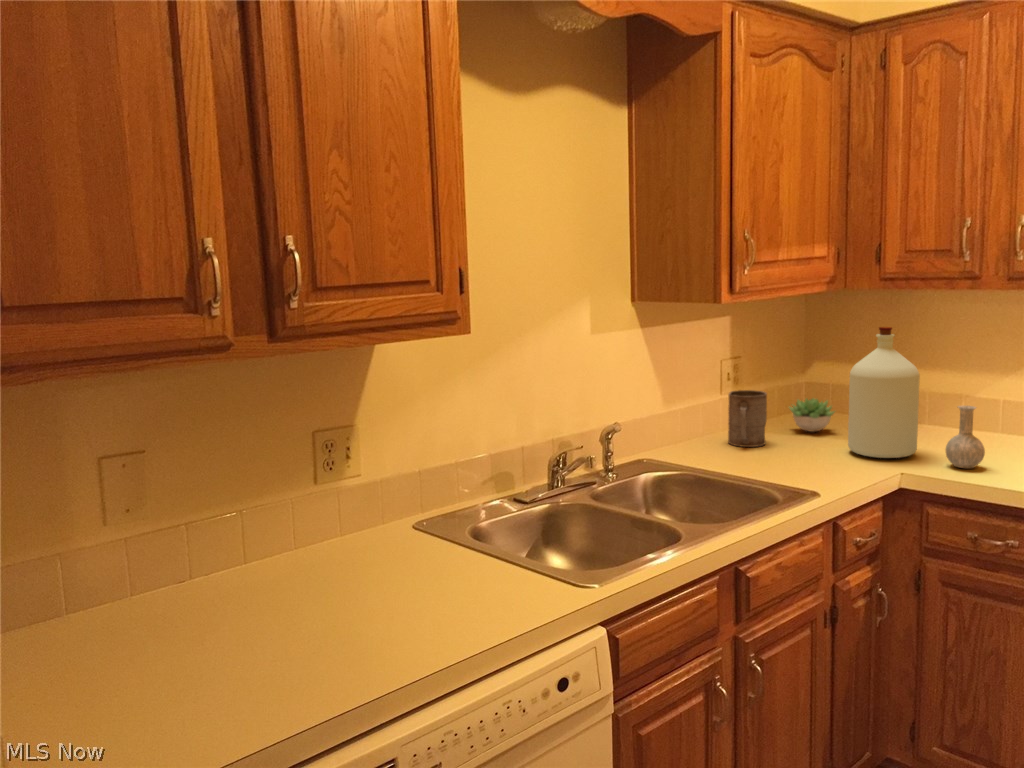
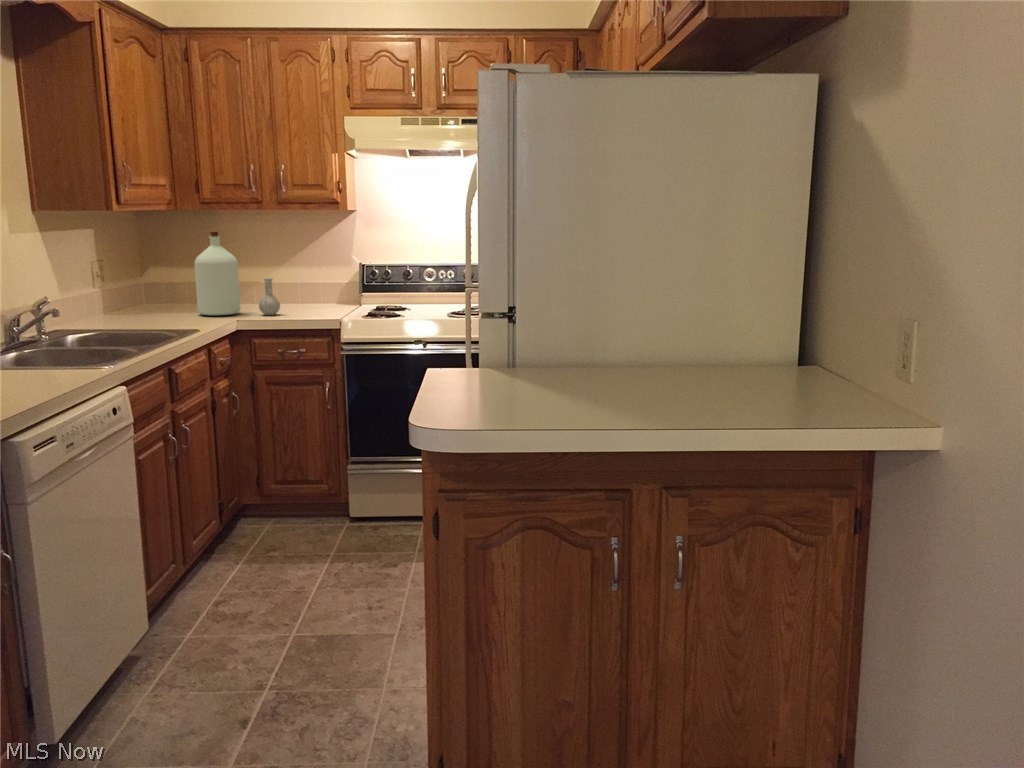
mug: present [728,390,767,447] -> none [109,280,140,319]
succulent plant: present [790,398,835,432] -> none [145,287,181,310]

